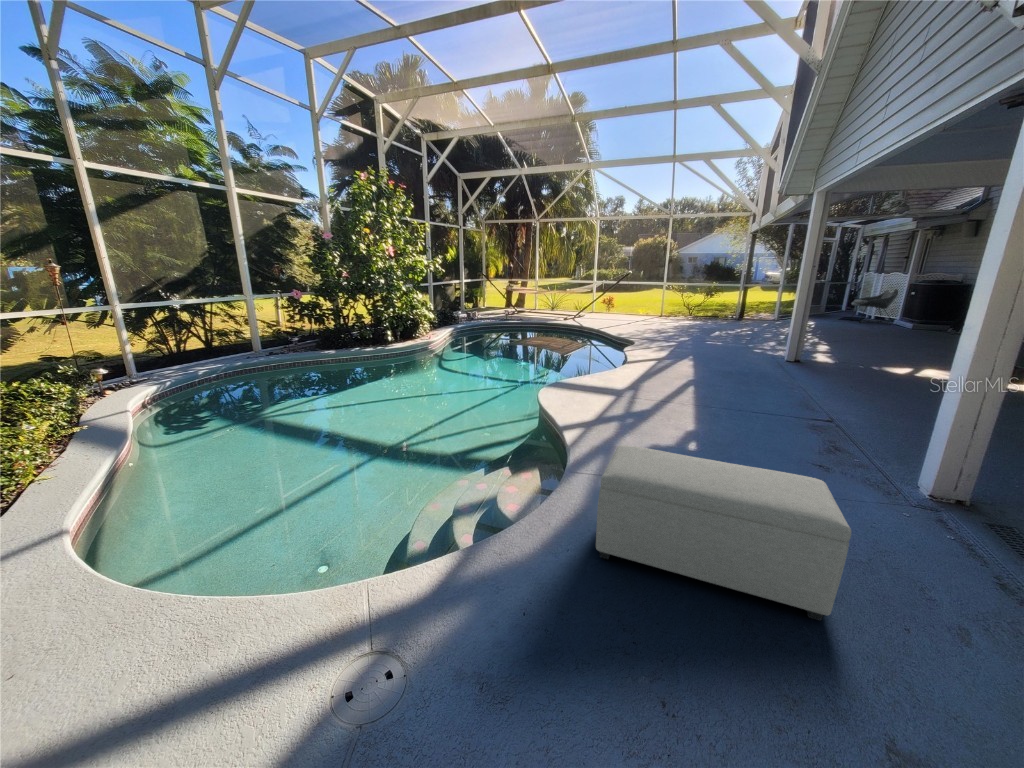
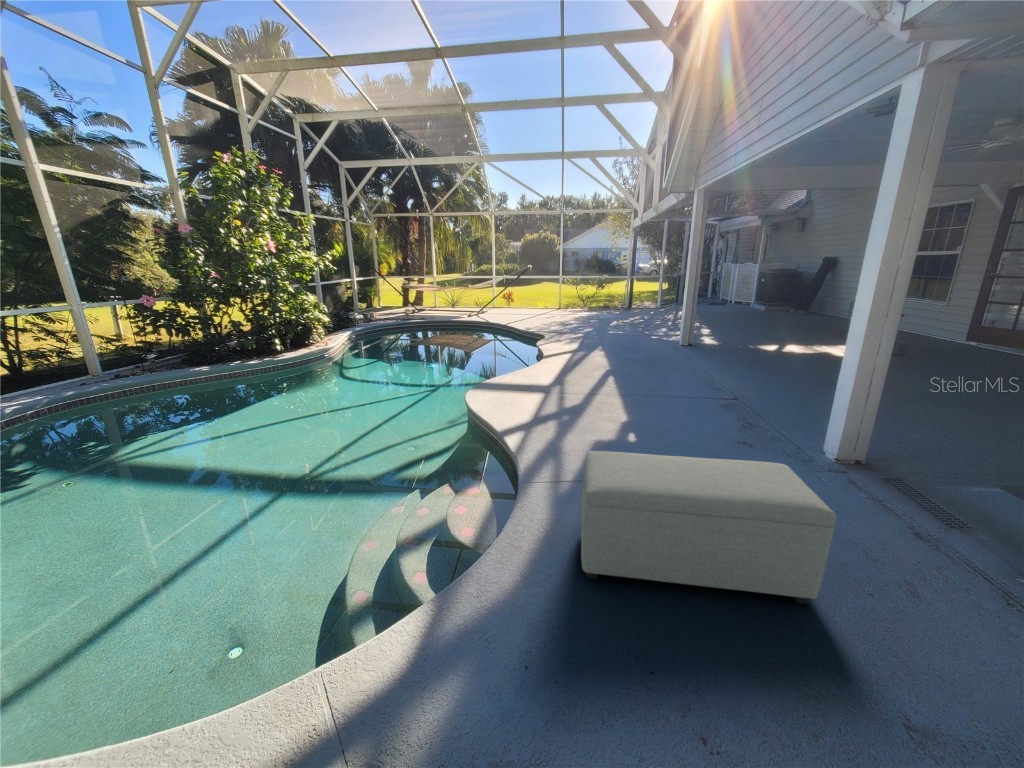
lounge chair: present [851,289,898,324] -> none [715,275,752,308]

